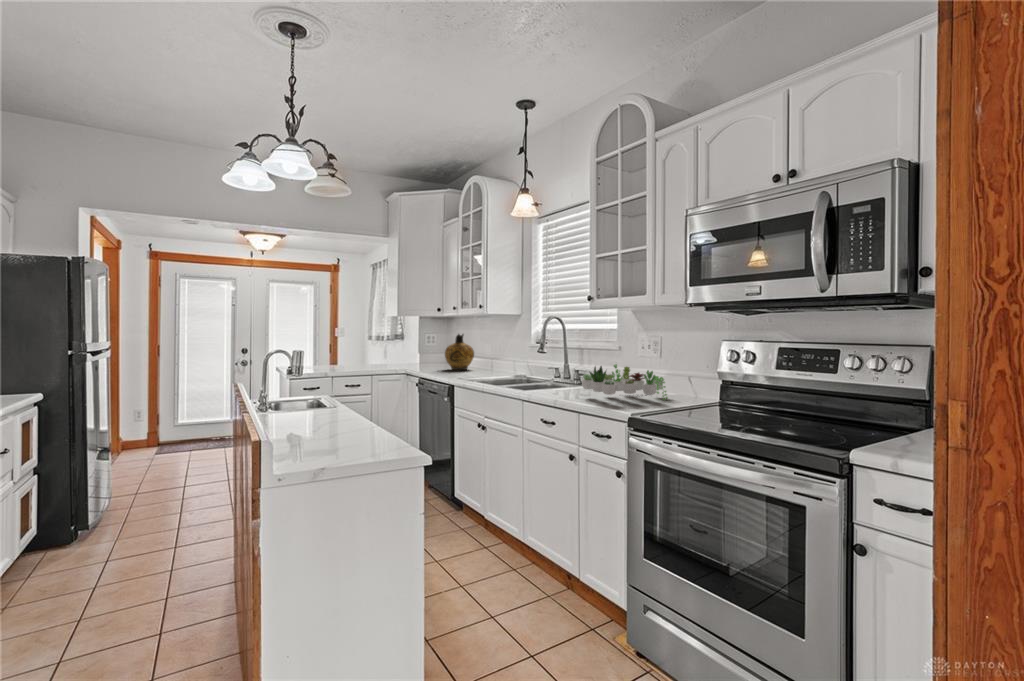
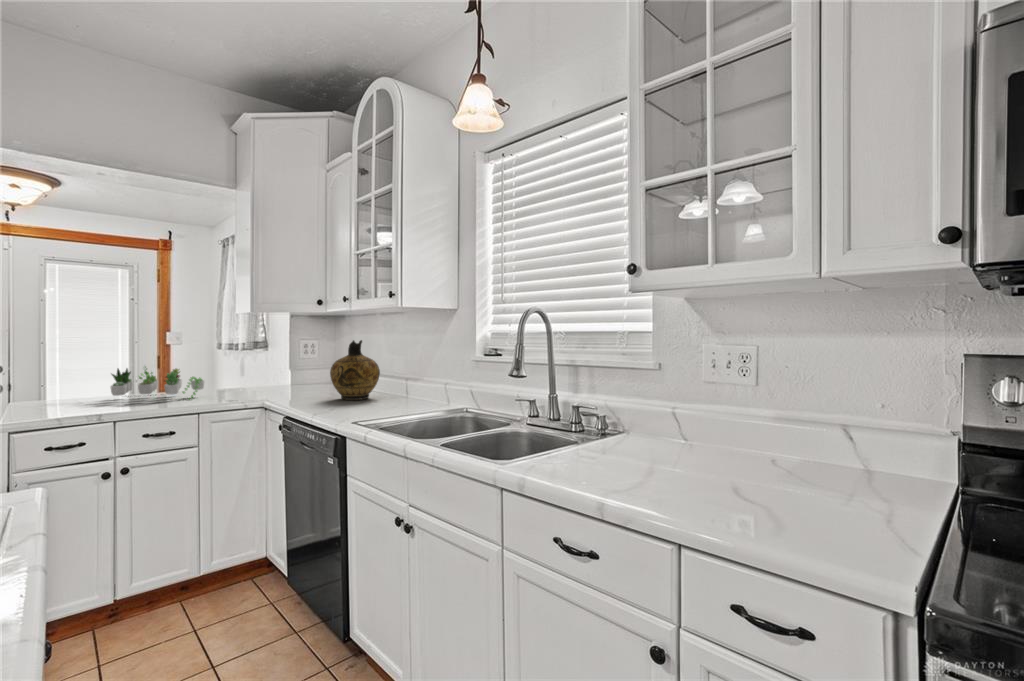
succulent plant: present [582,364,668,400] -> present [111,367,205,399]

